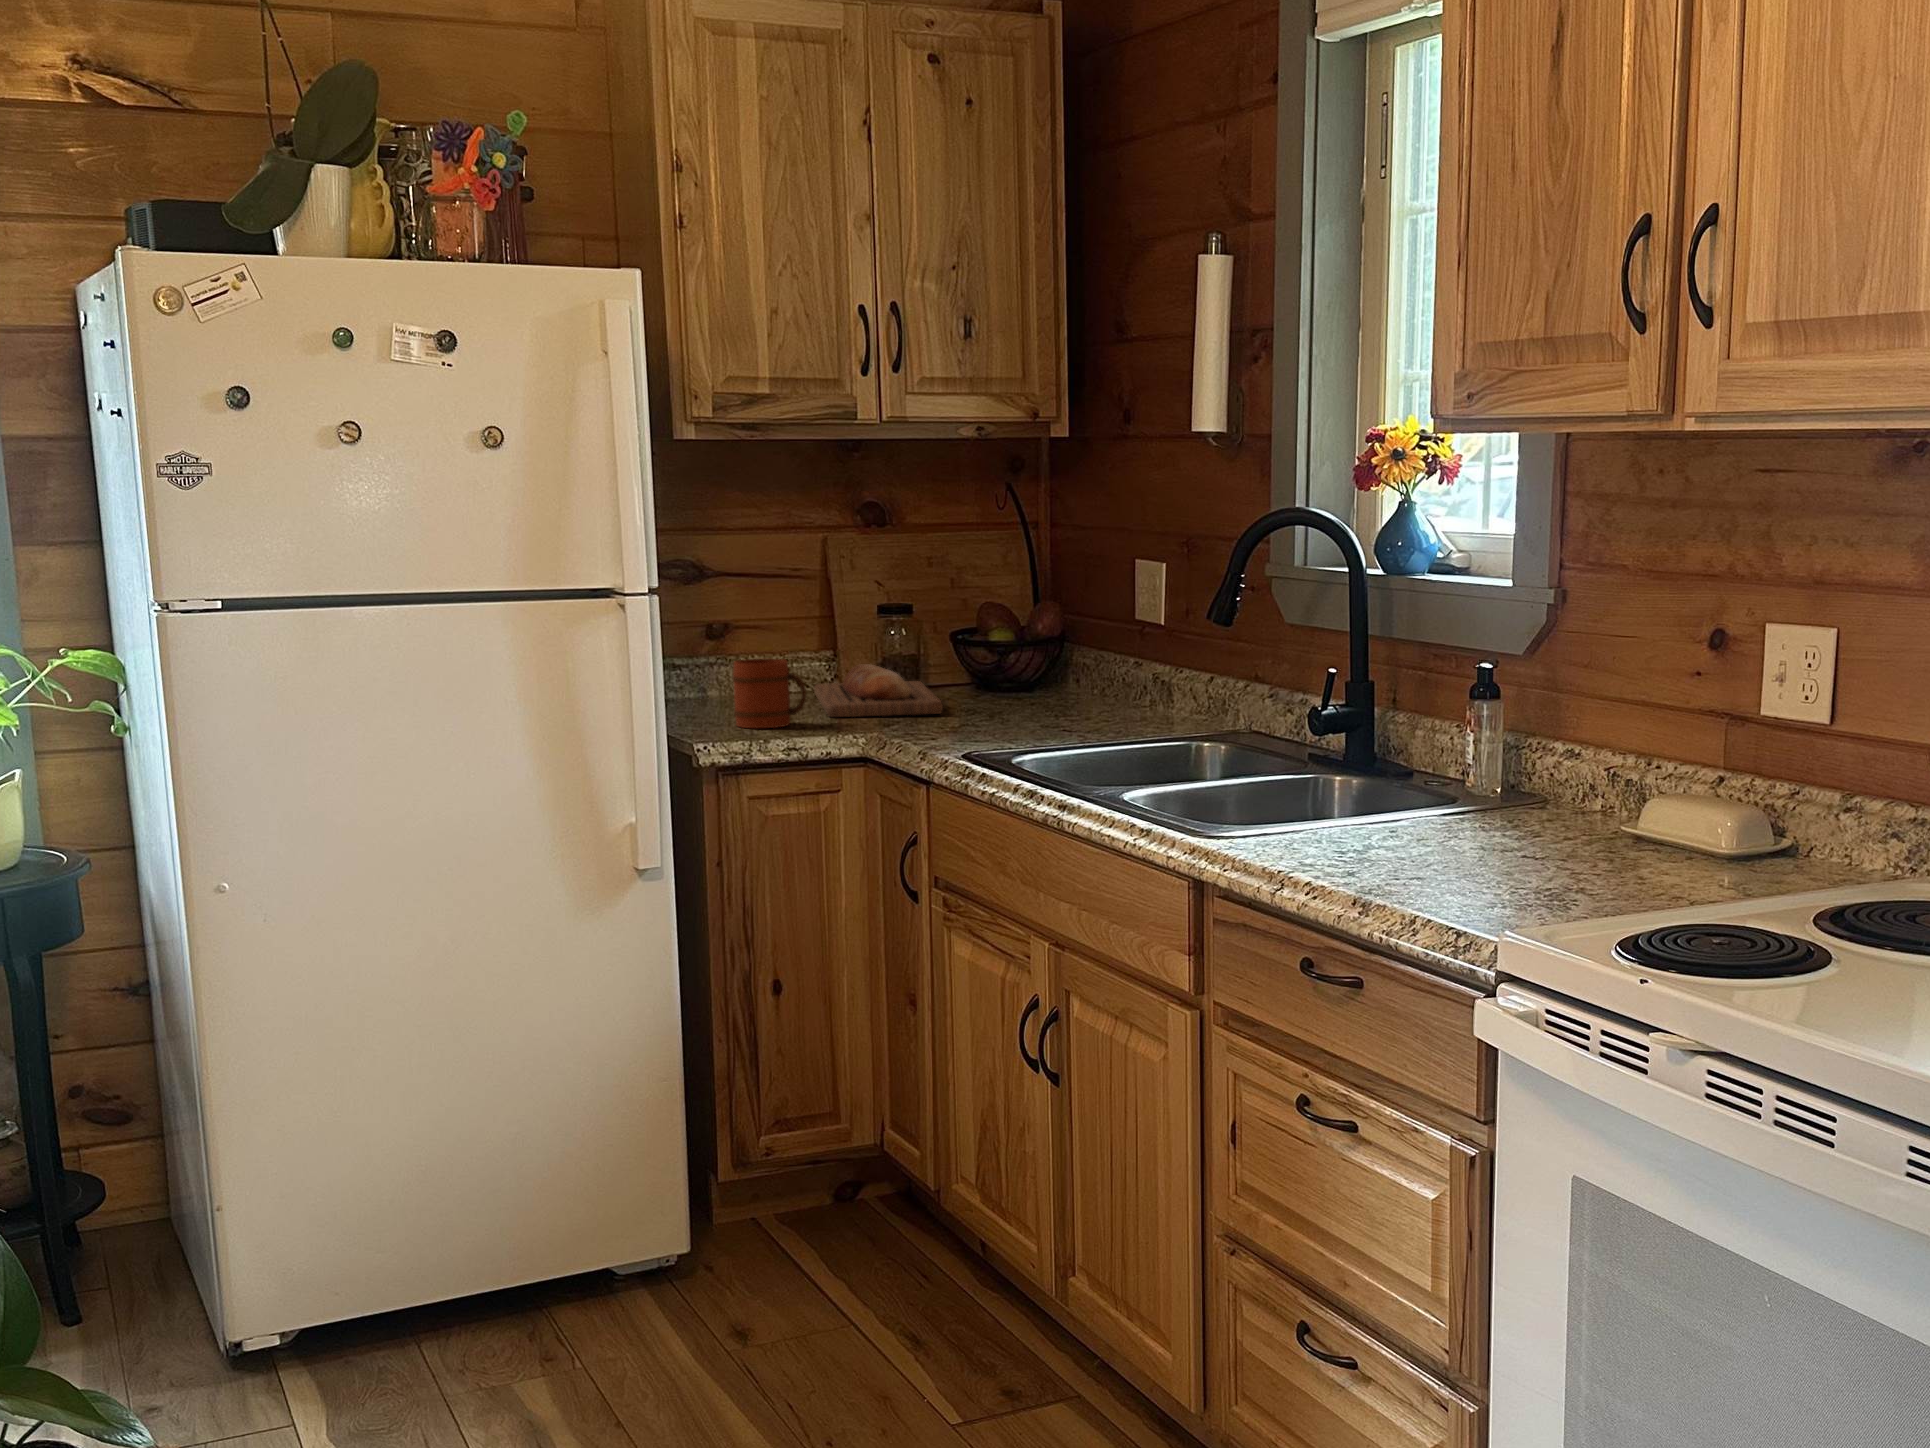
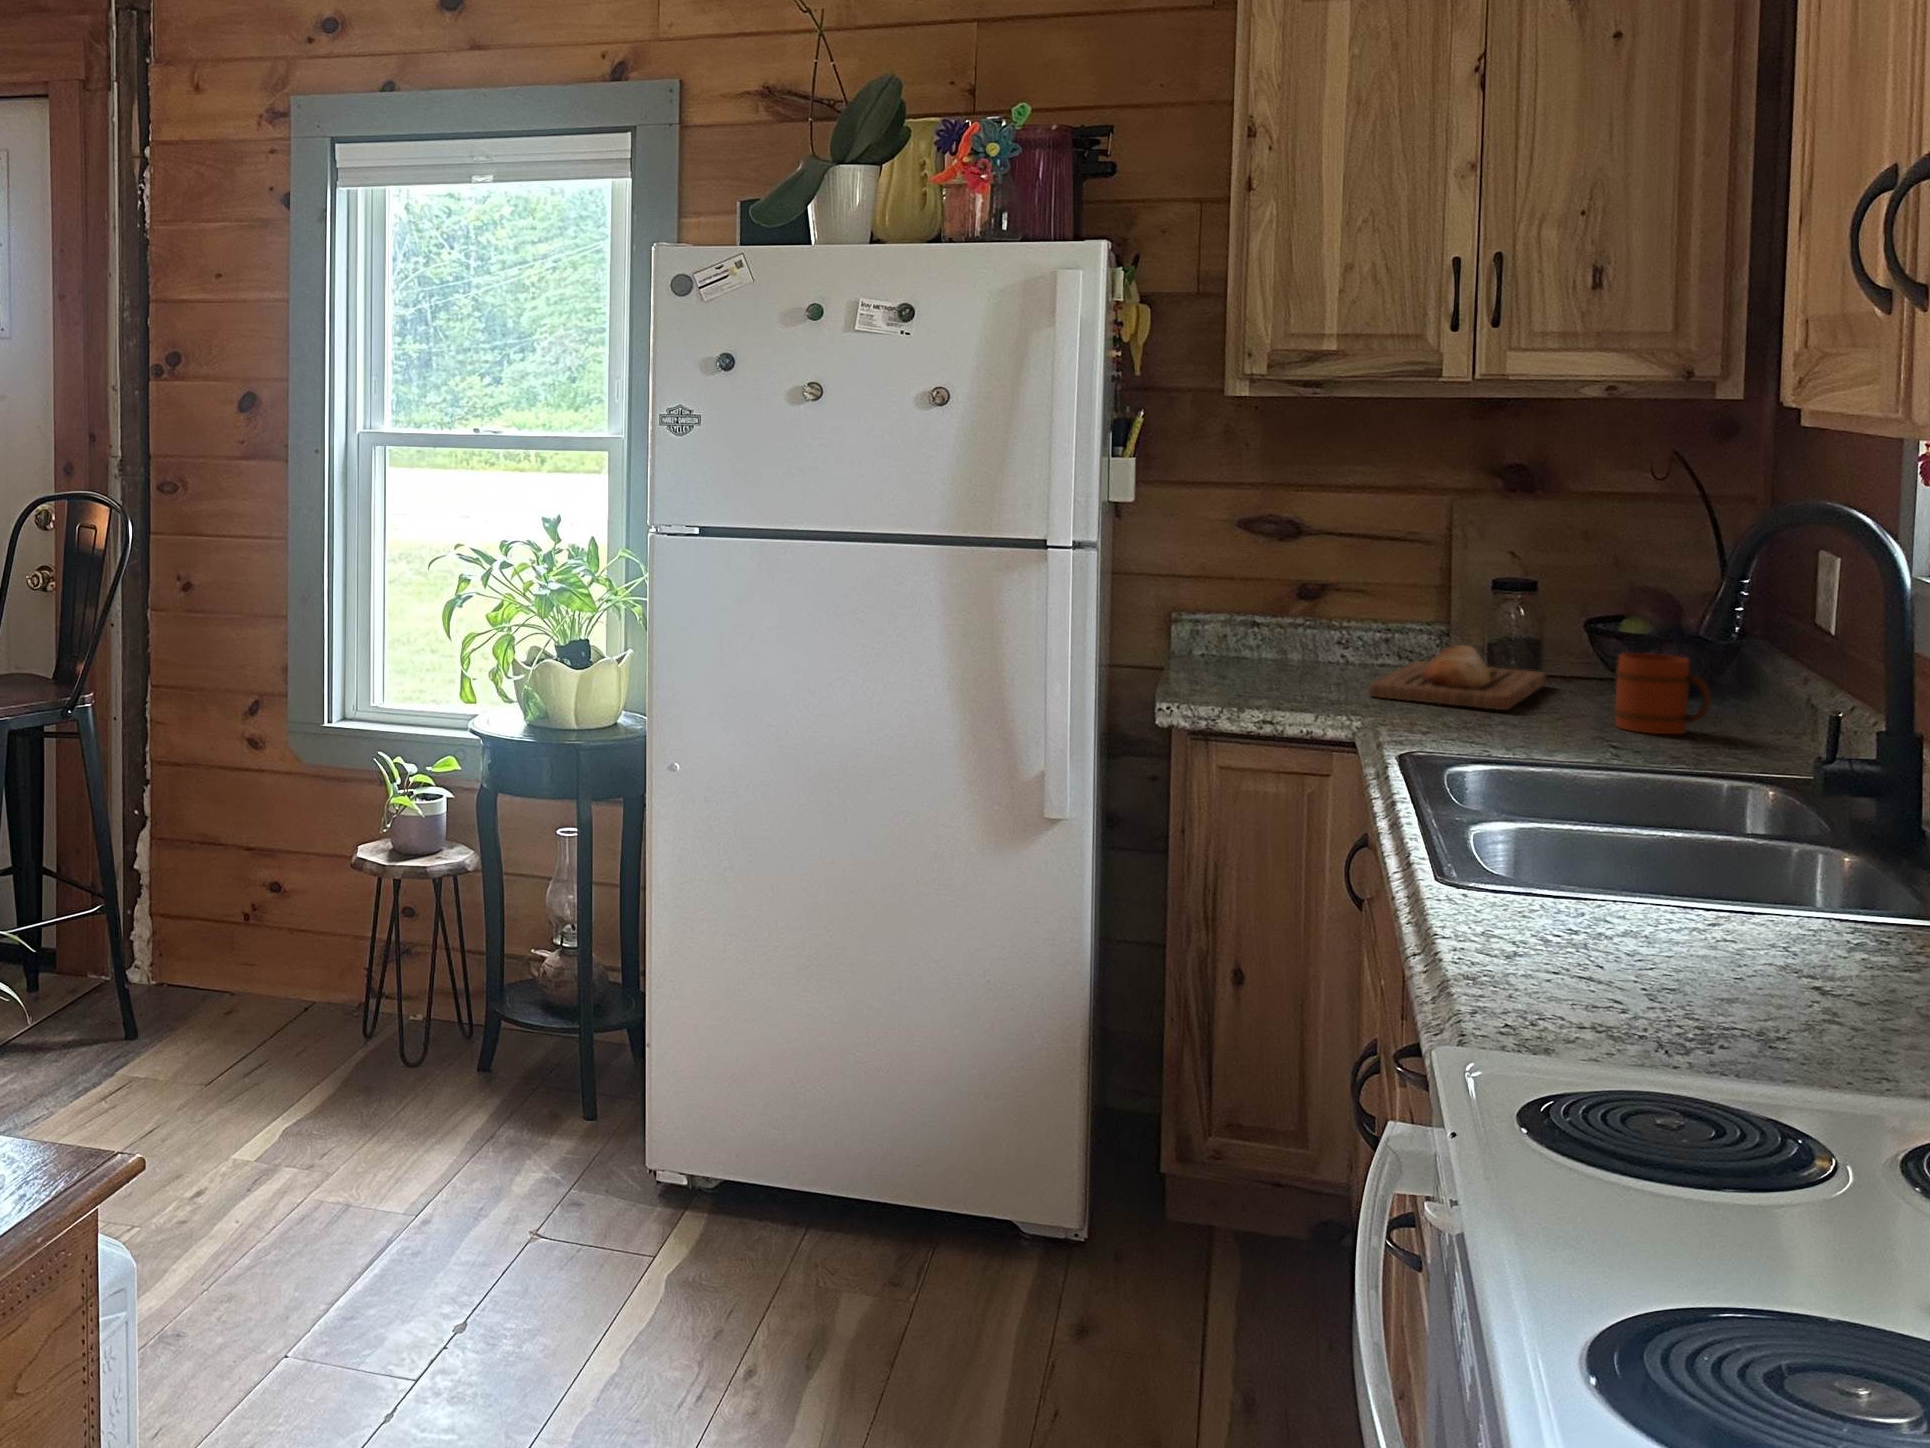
mug: present [732,659,806,728] -> present [1614,653,1711,734]

